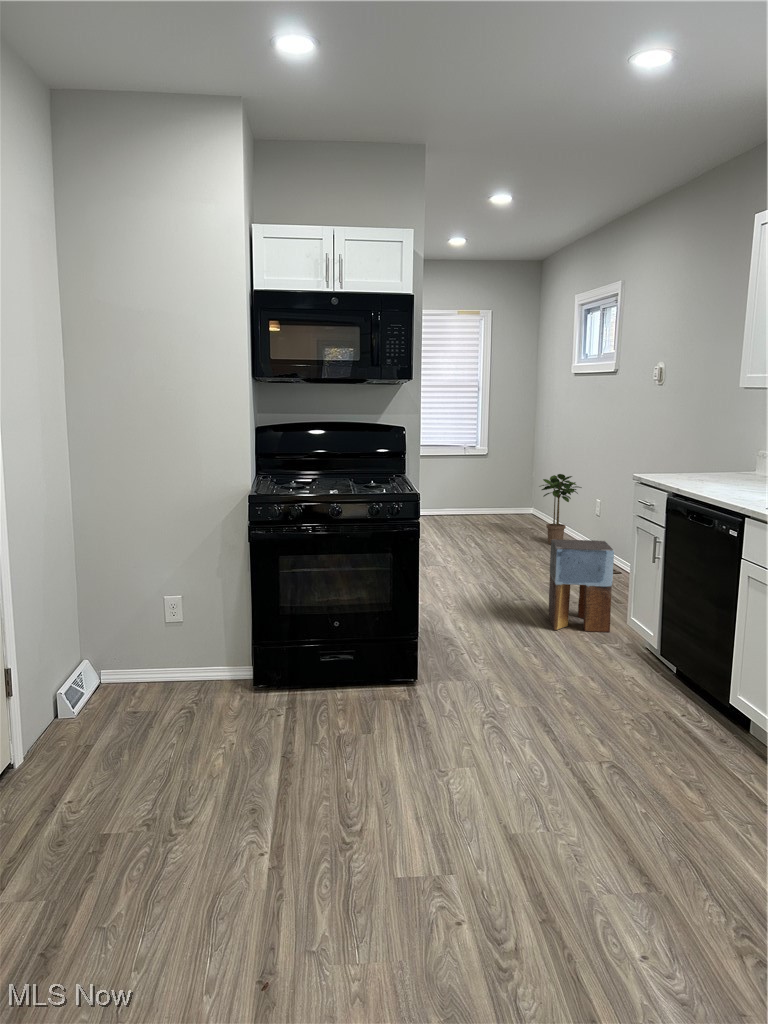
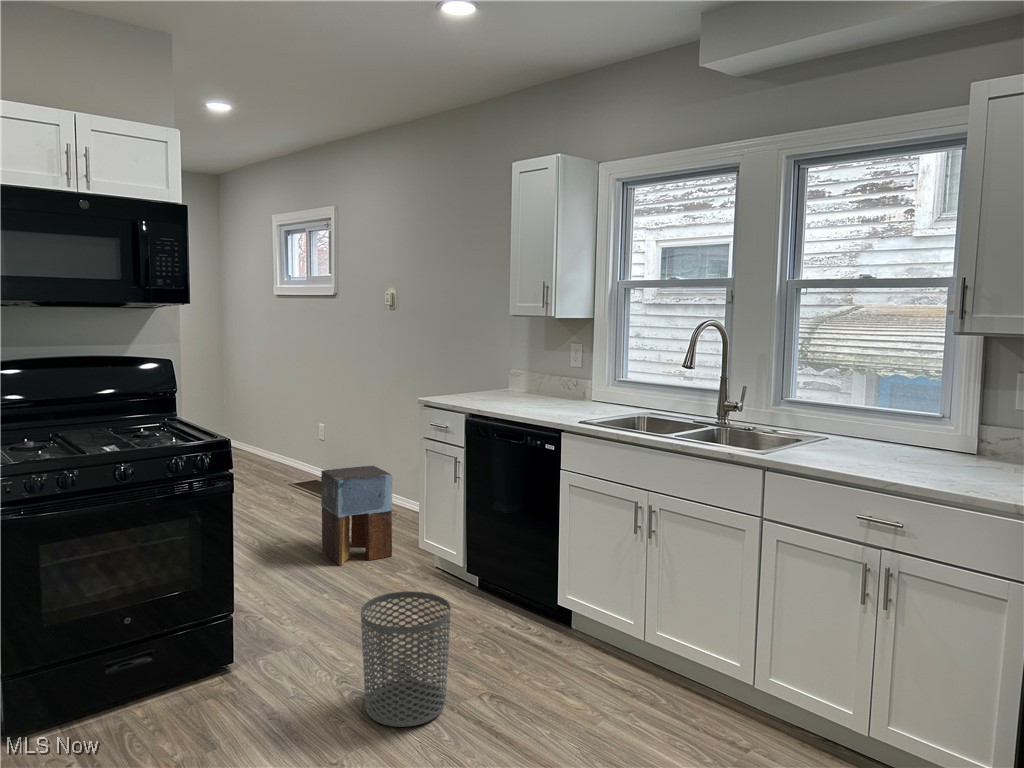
potted plant: present [542,474,582,544] -> none [251,399,299,473]
waste bin: none [488,645,572,765] -> present [361,591,451,727]

